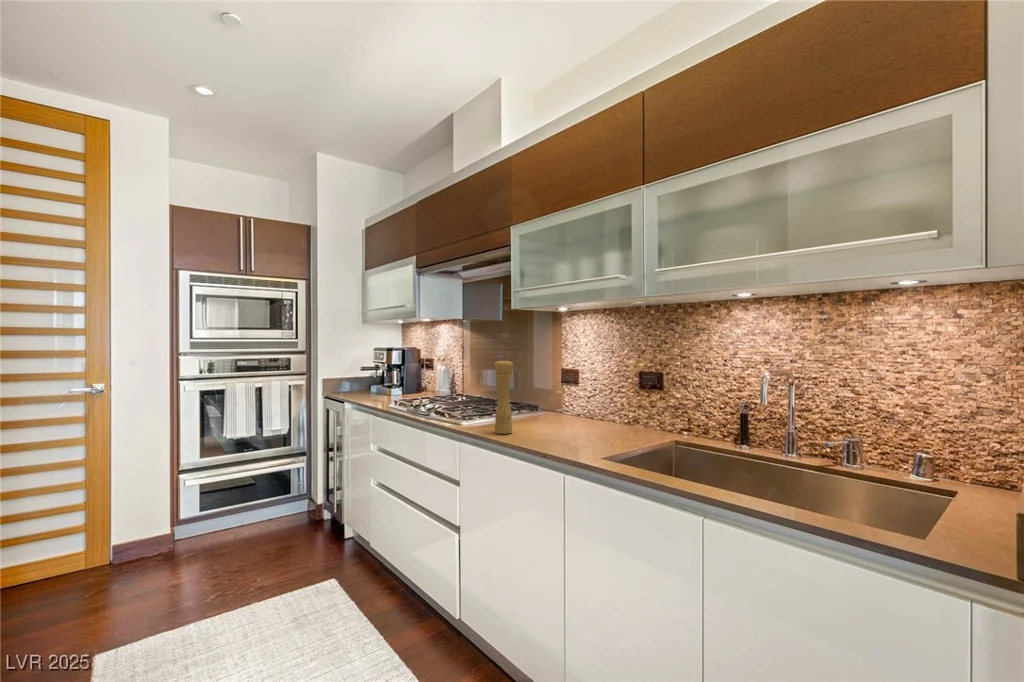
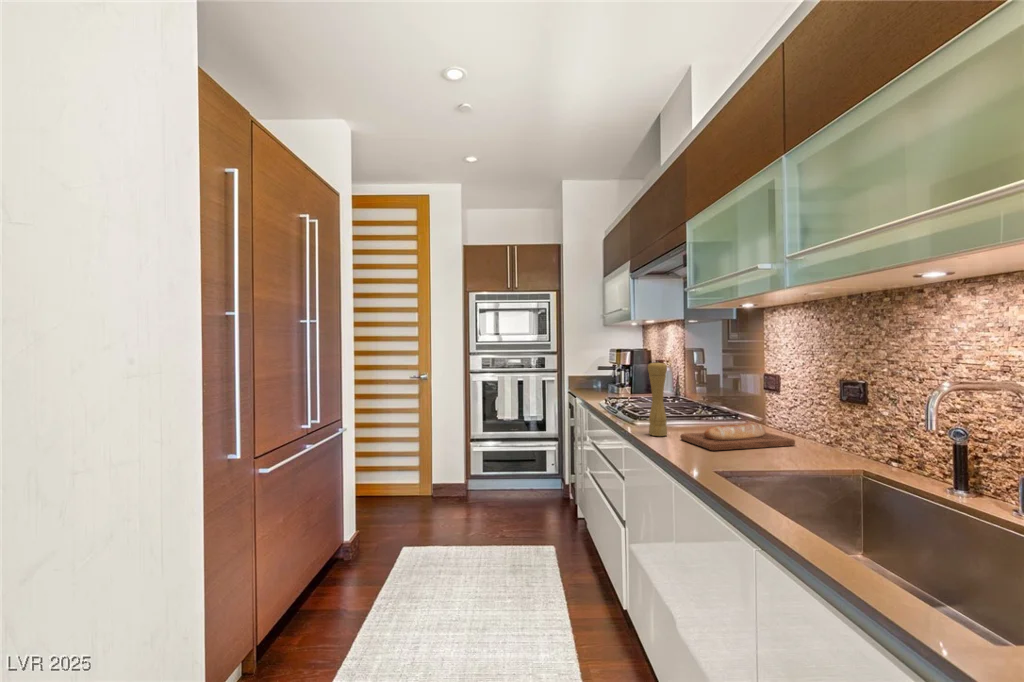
bread loaf: none [528,413,612,441] -> present [680,423,795,450]

